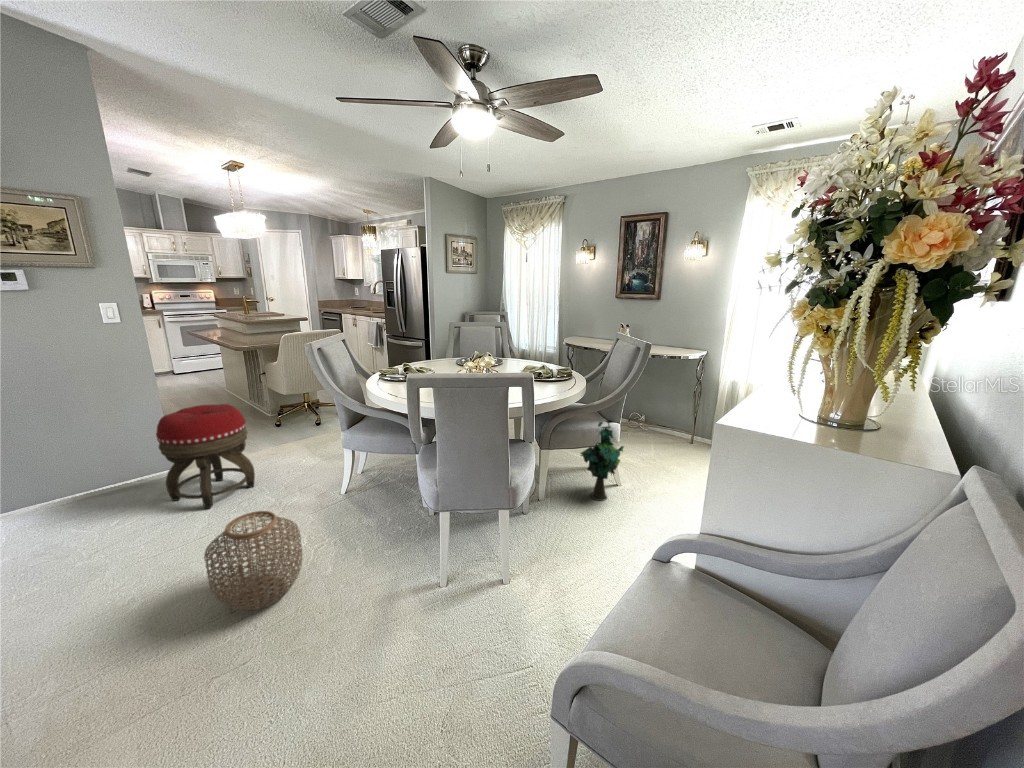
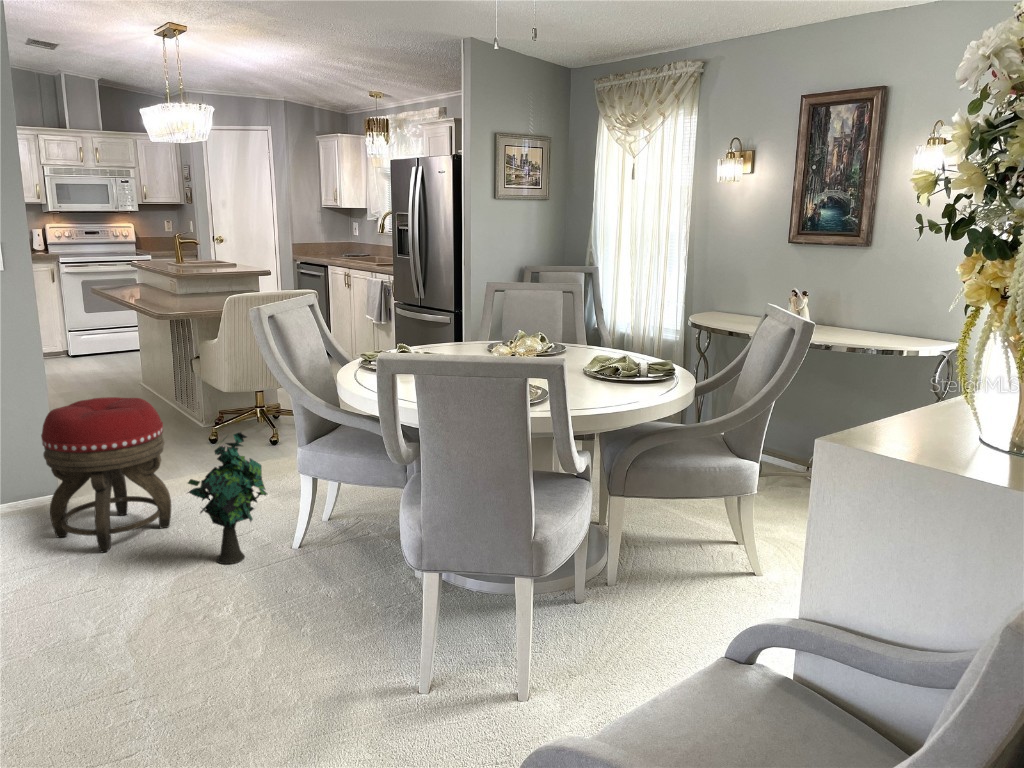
decorative plant: present [580,420,624,501] -> present [188,432,268,564]
woven basket: present [204,511,302,610] -> none [93,548,224,688]

